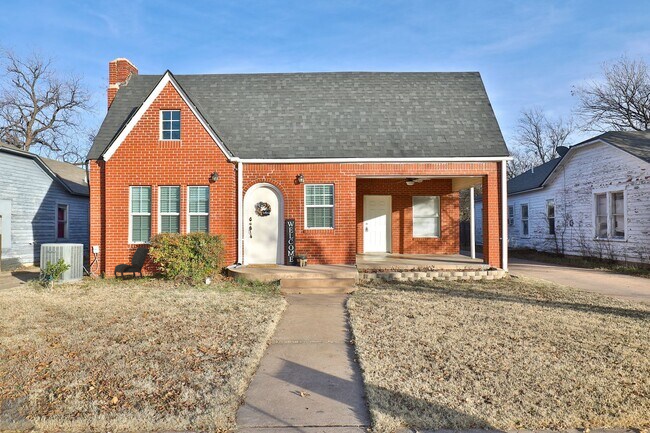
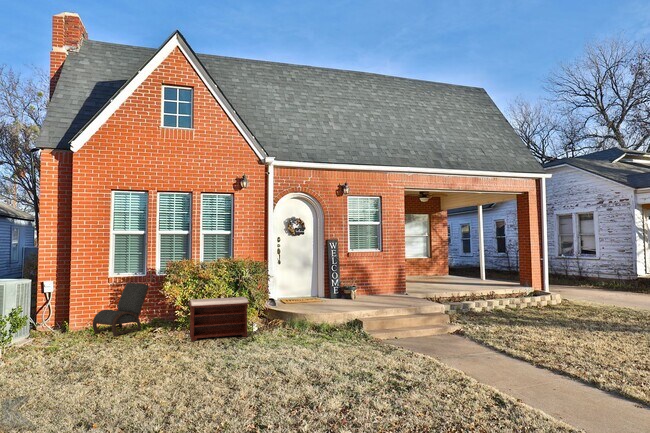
bench: none [157,258,200,285] -> present [189,297,250,342]

